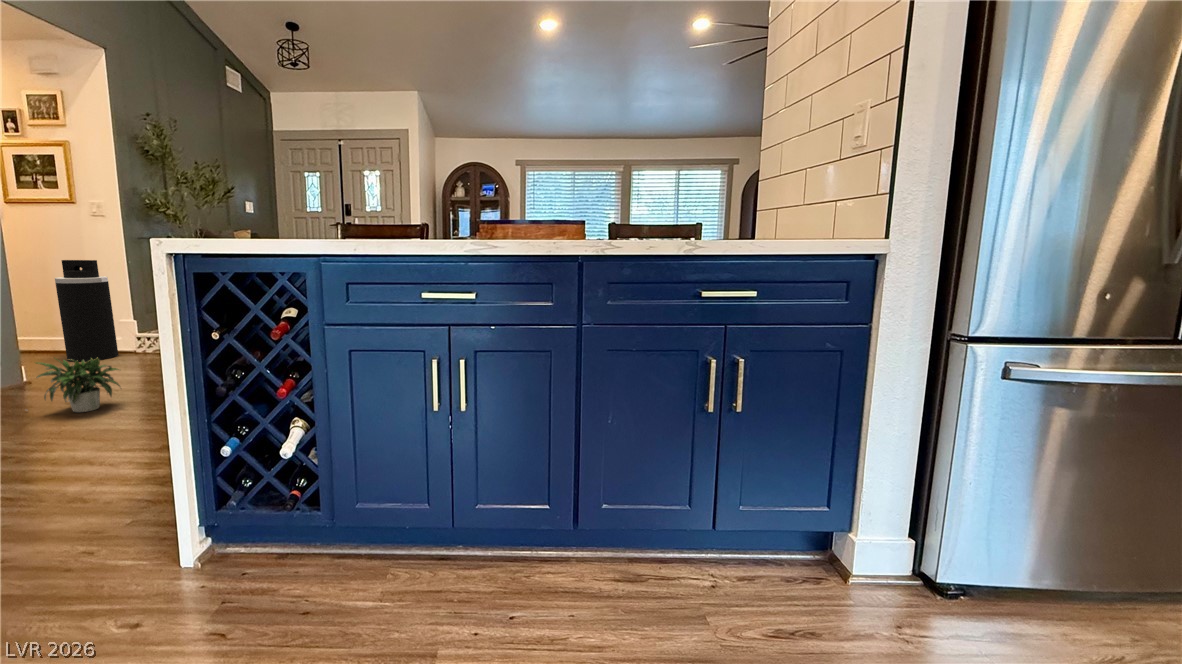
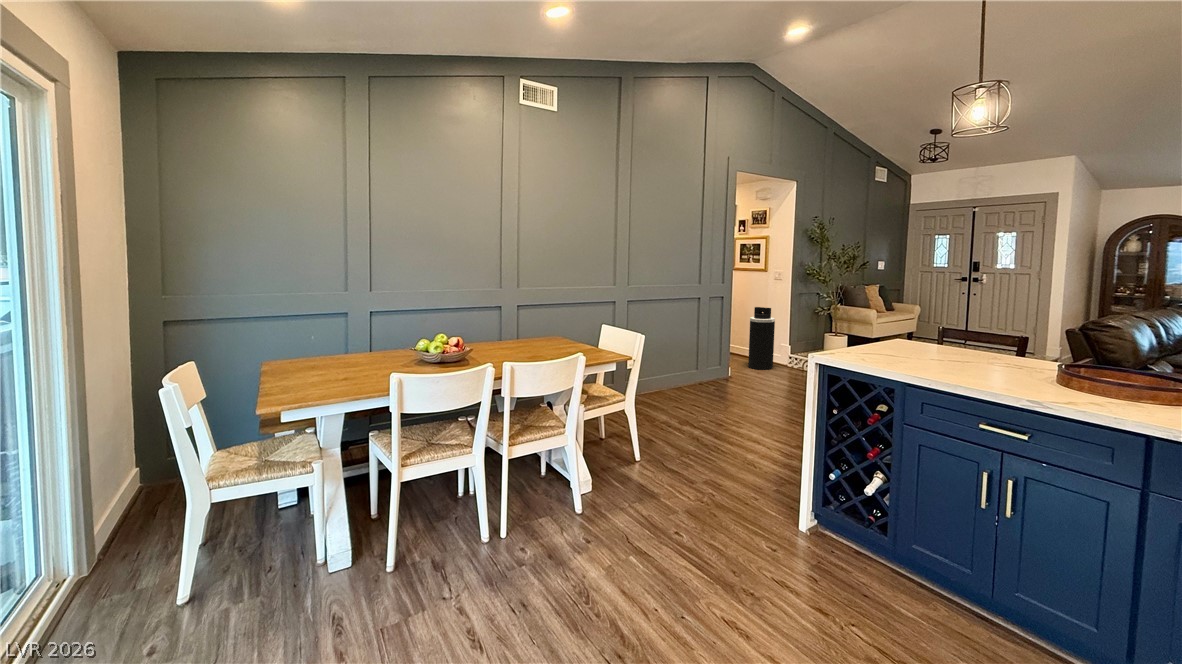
potted plant: present [36,358,120,412] -> none [732,373,777,408]

